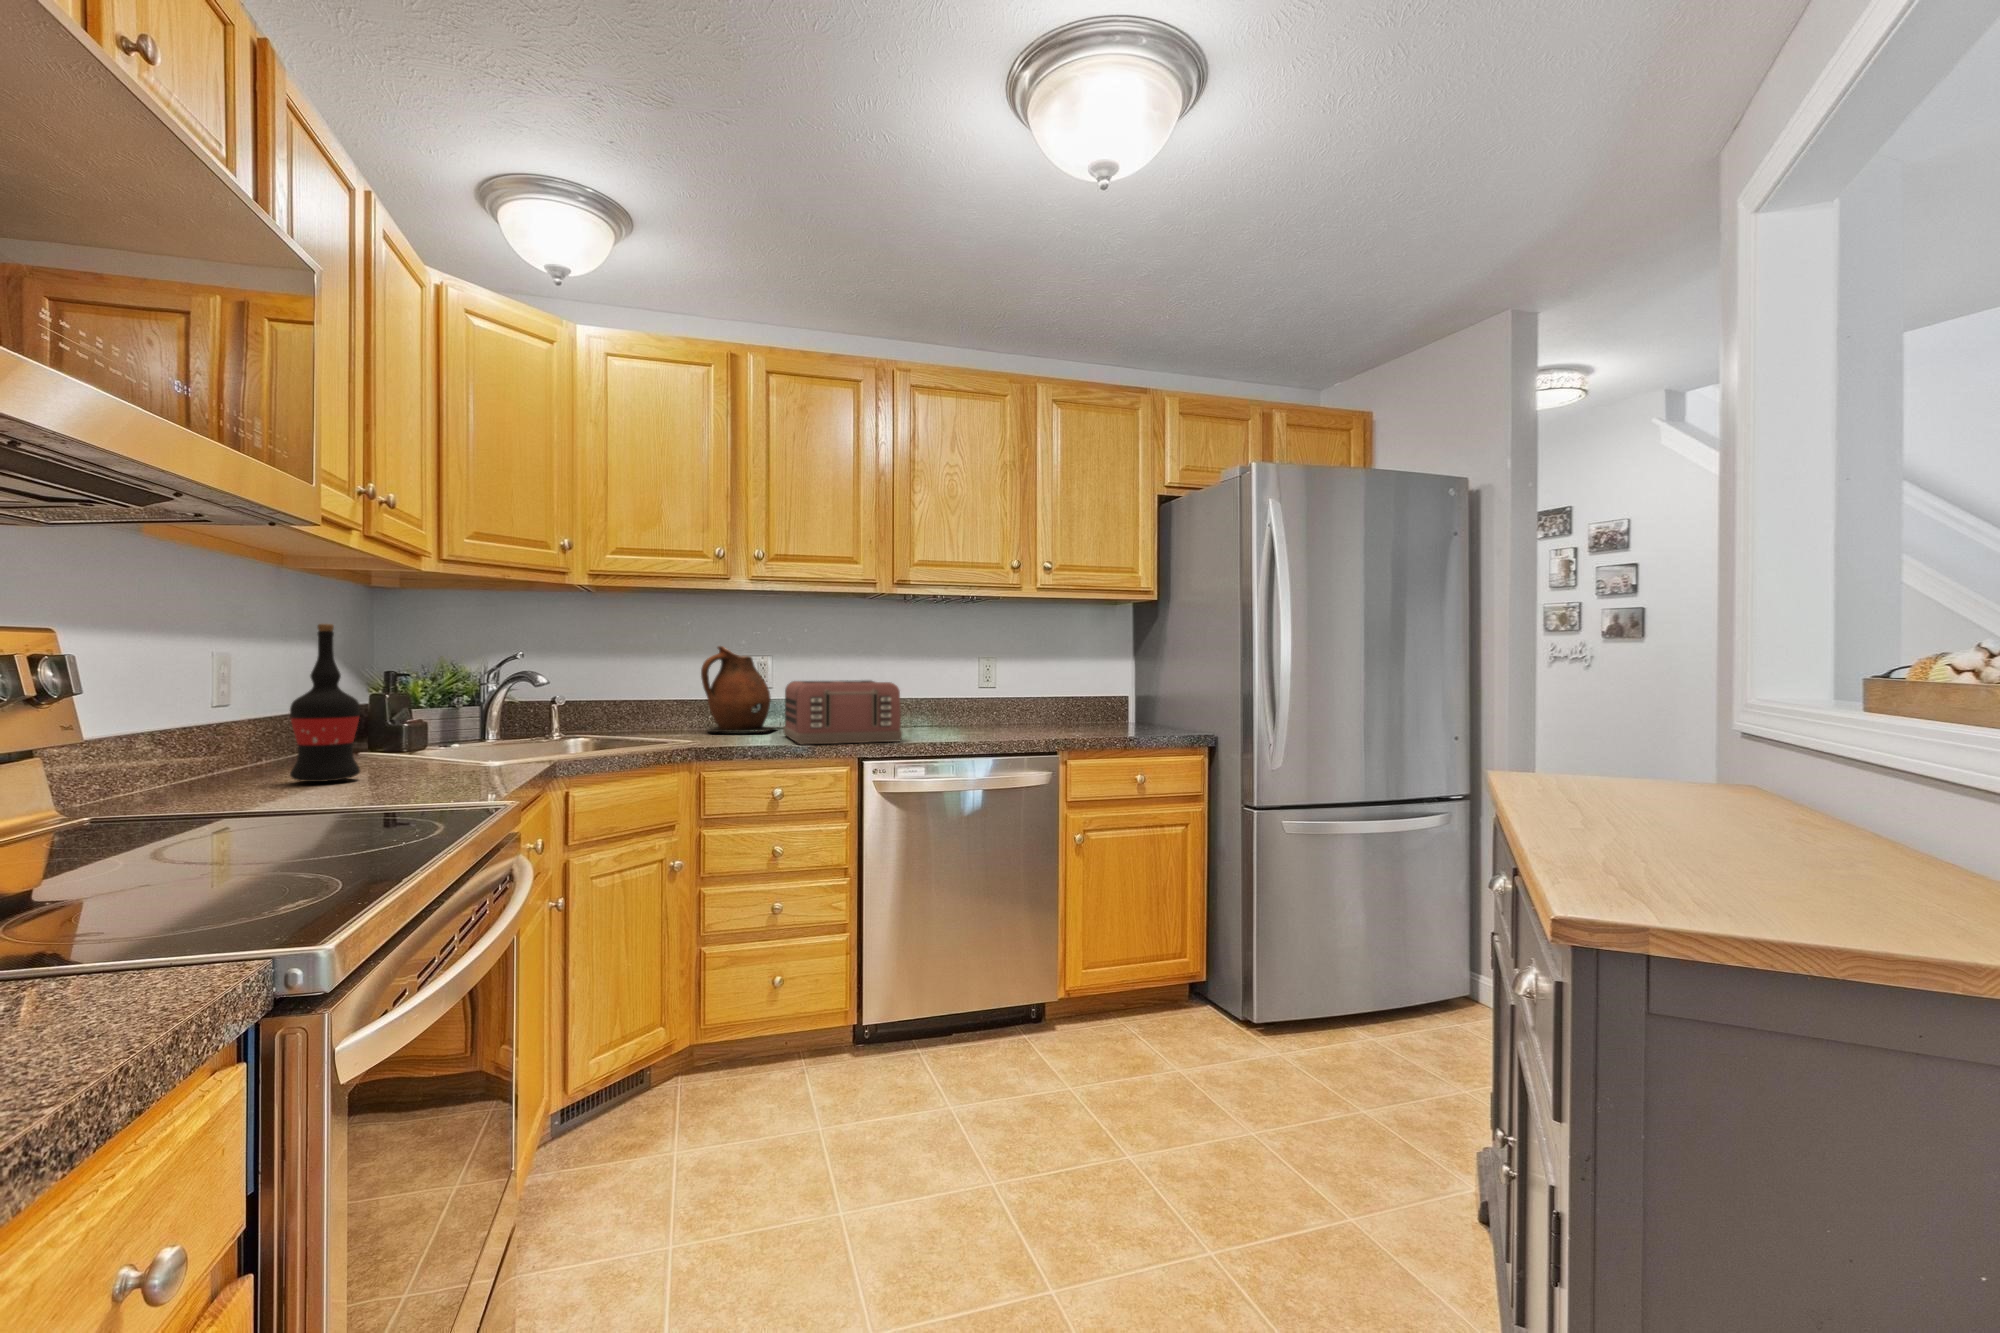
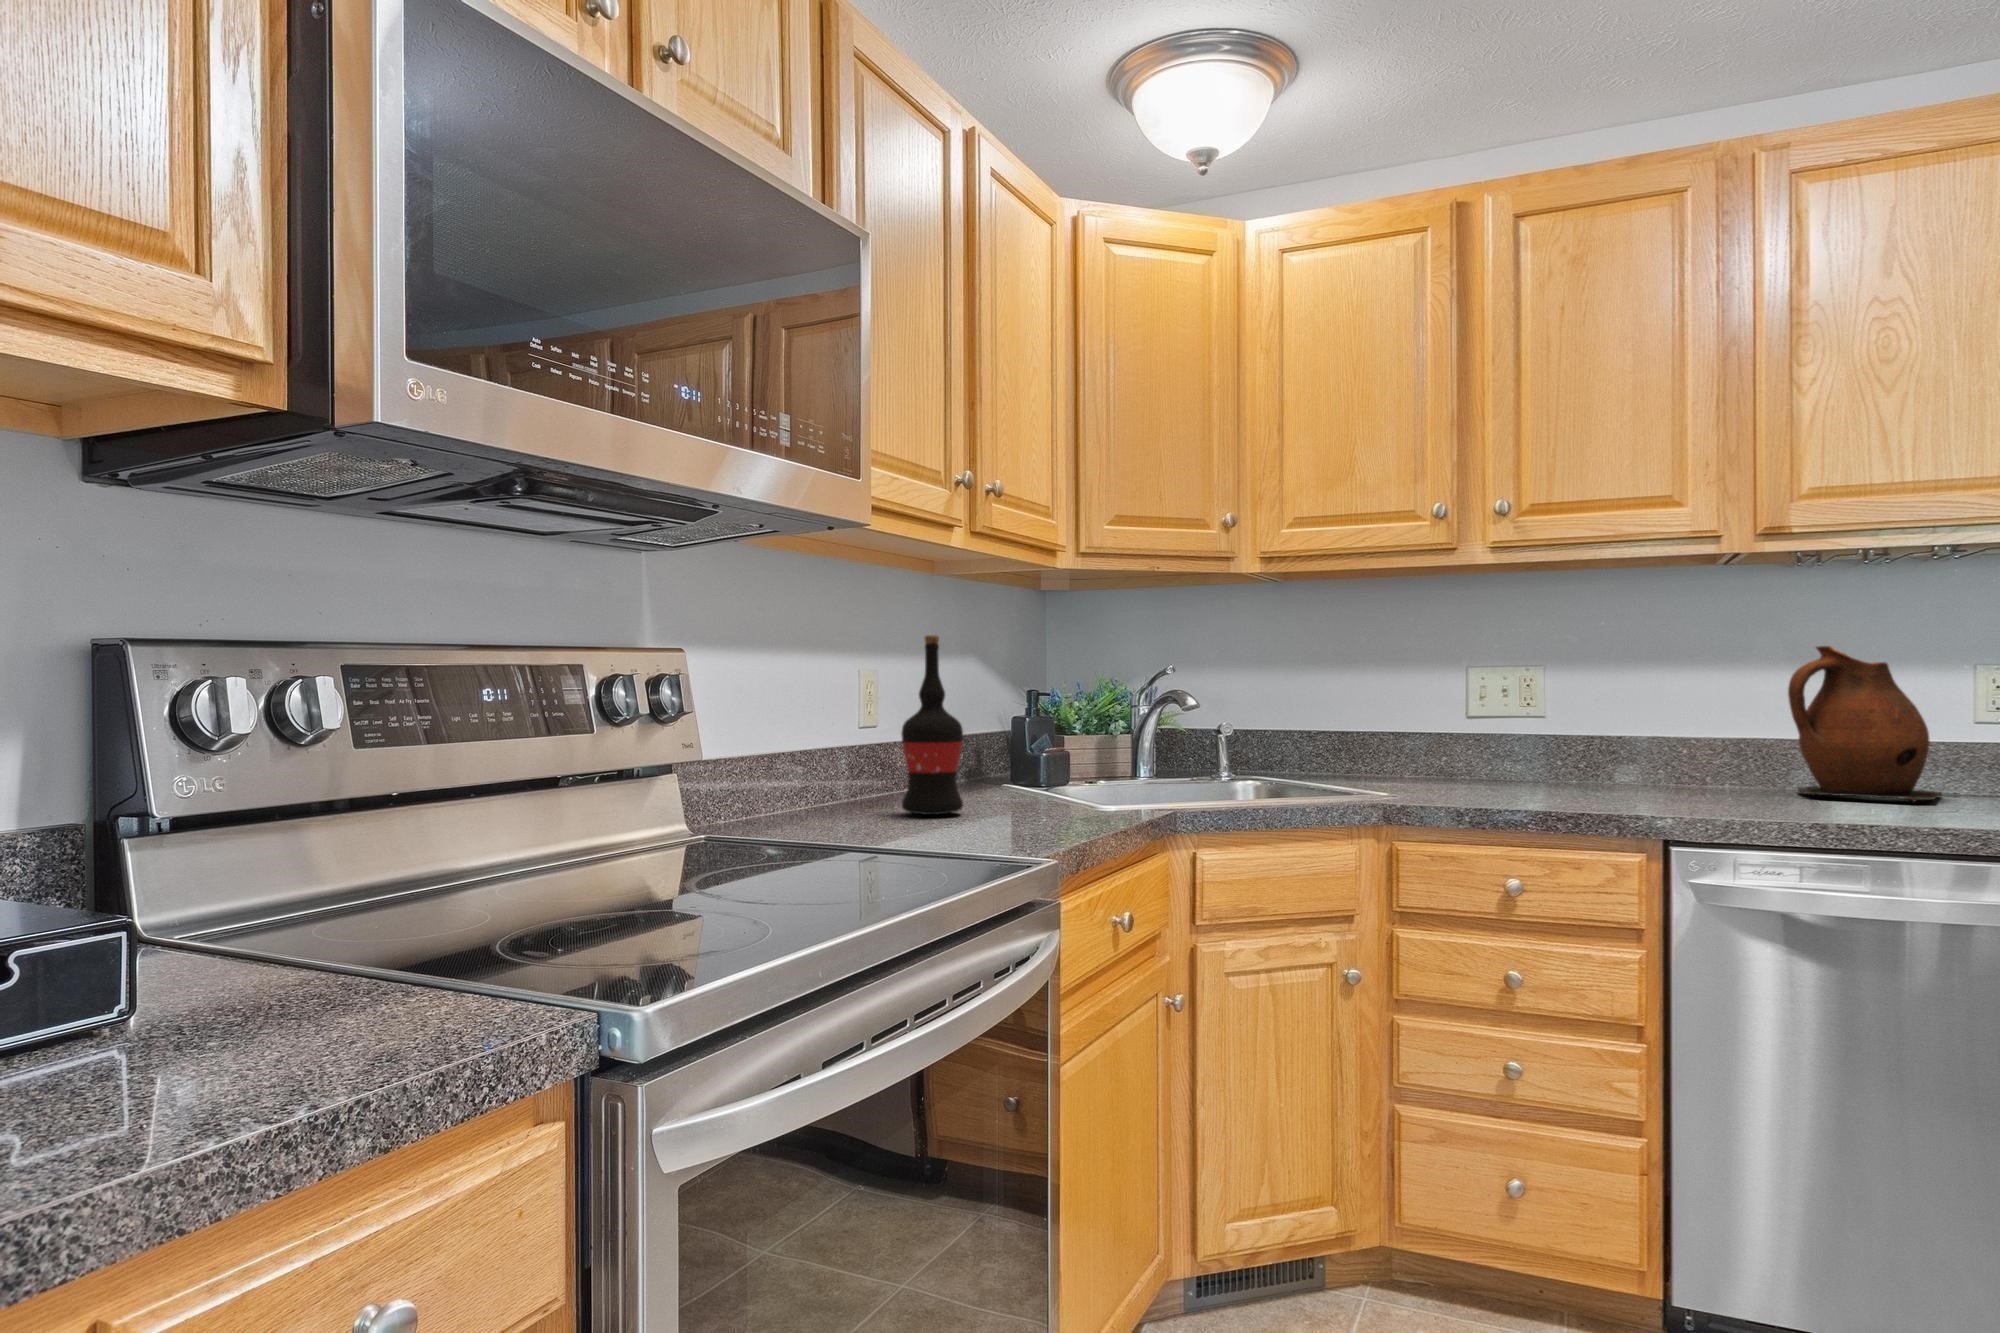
ceramic pitcher: present [701,646,778,732] -> present [1788,646,1942,802]
toaster: present [783,680,902,745] -> none [1544,704,1753,817]

